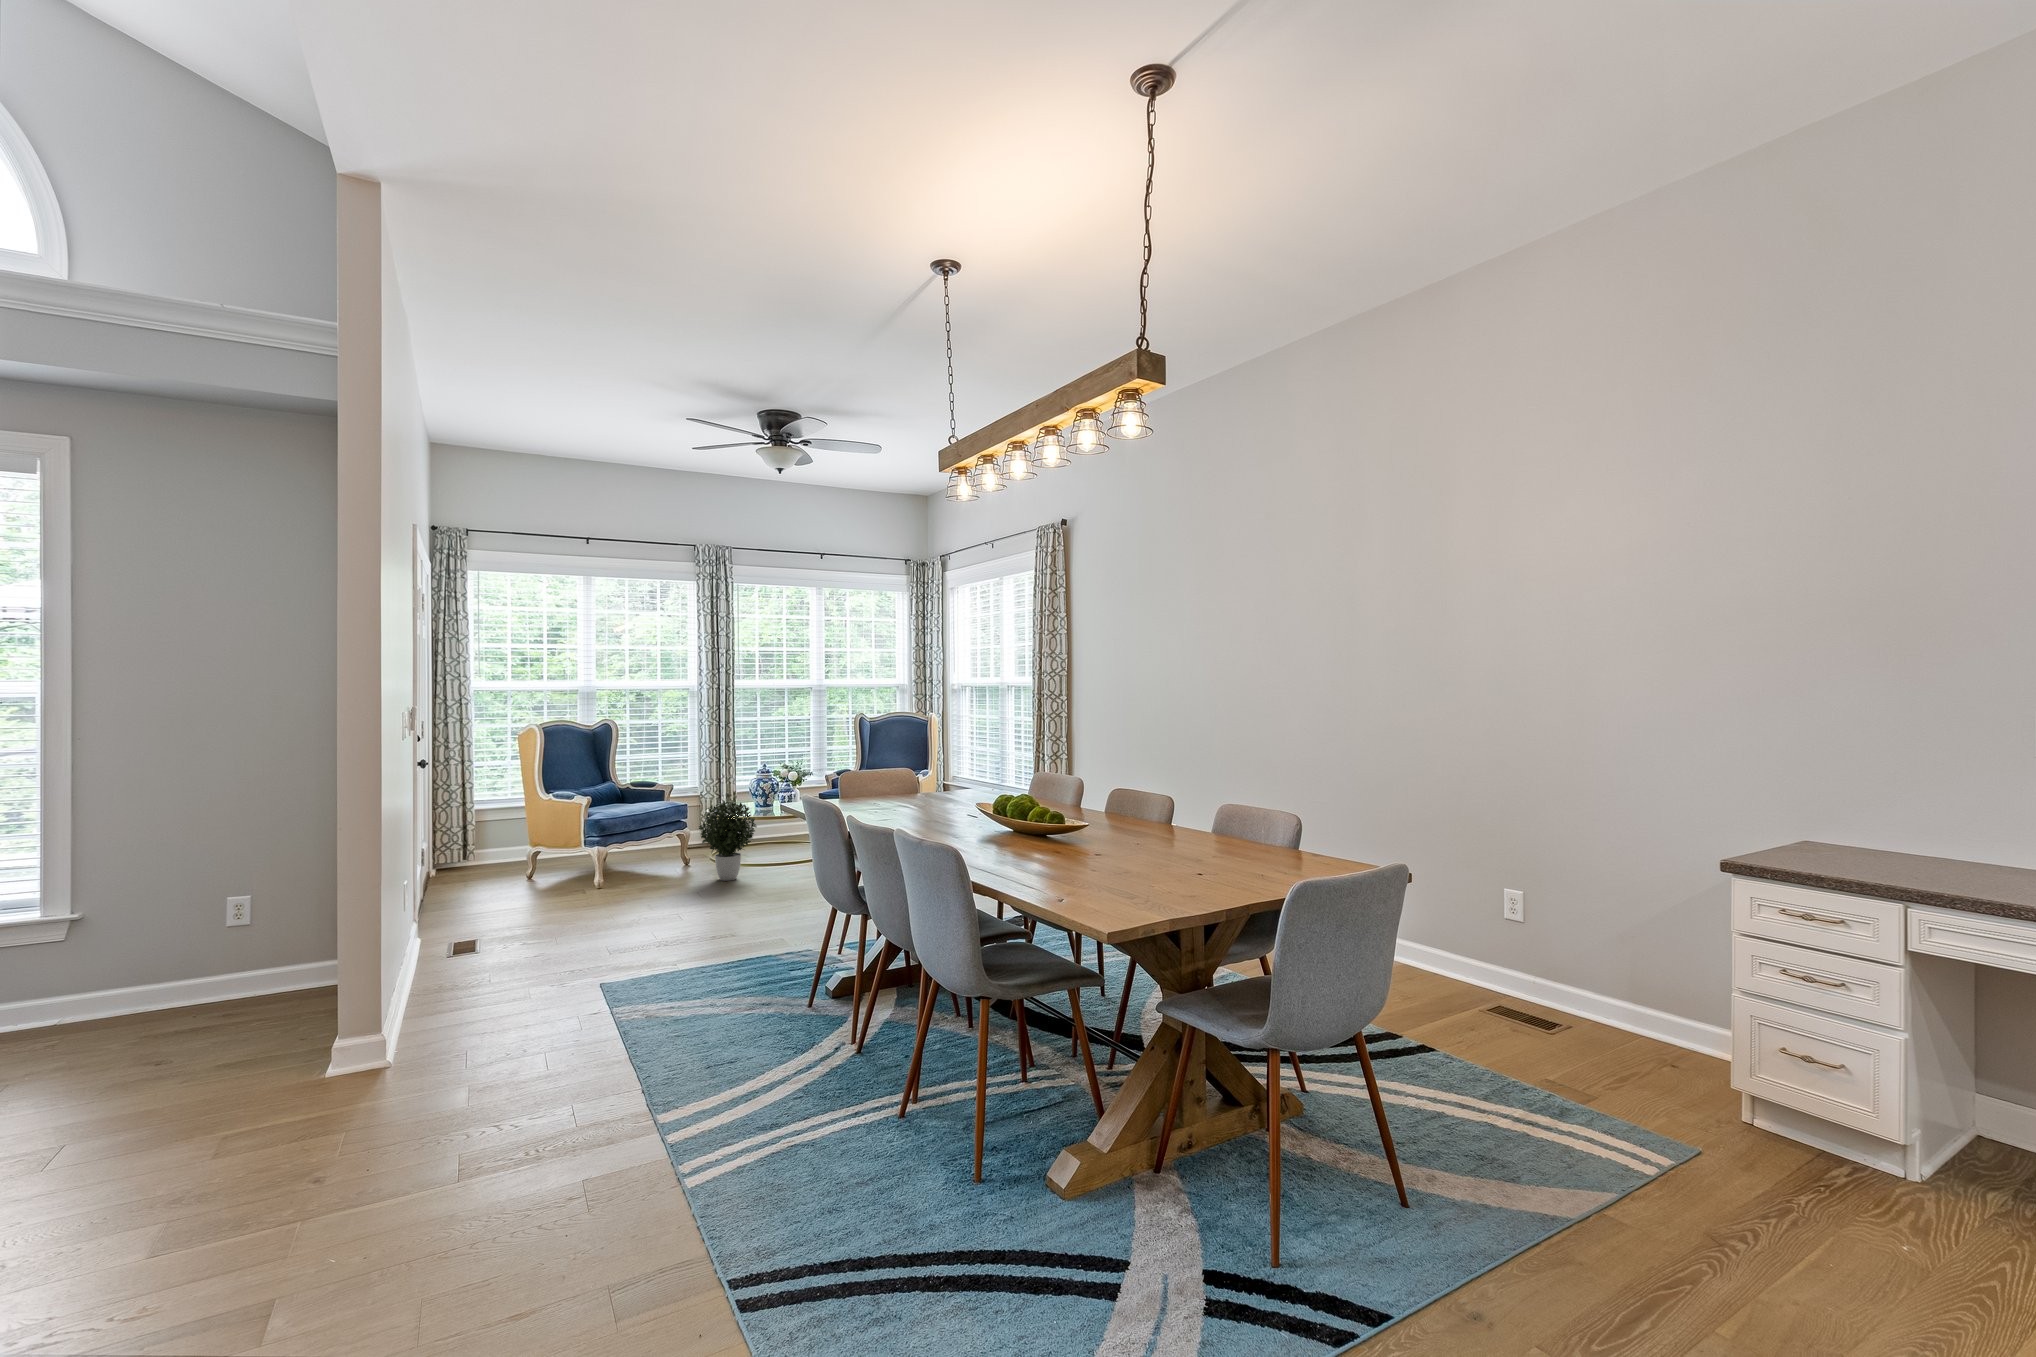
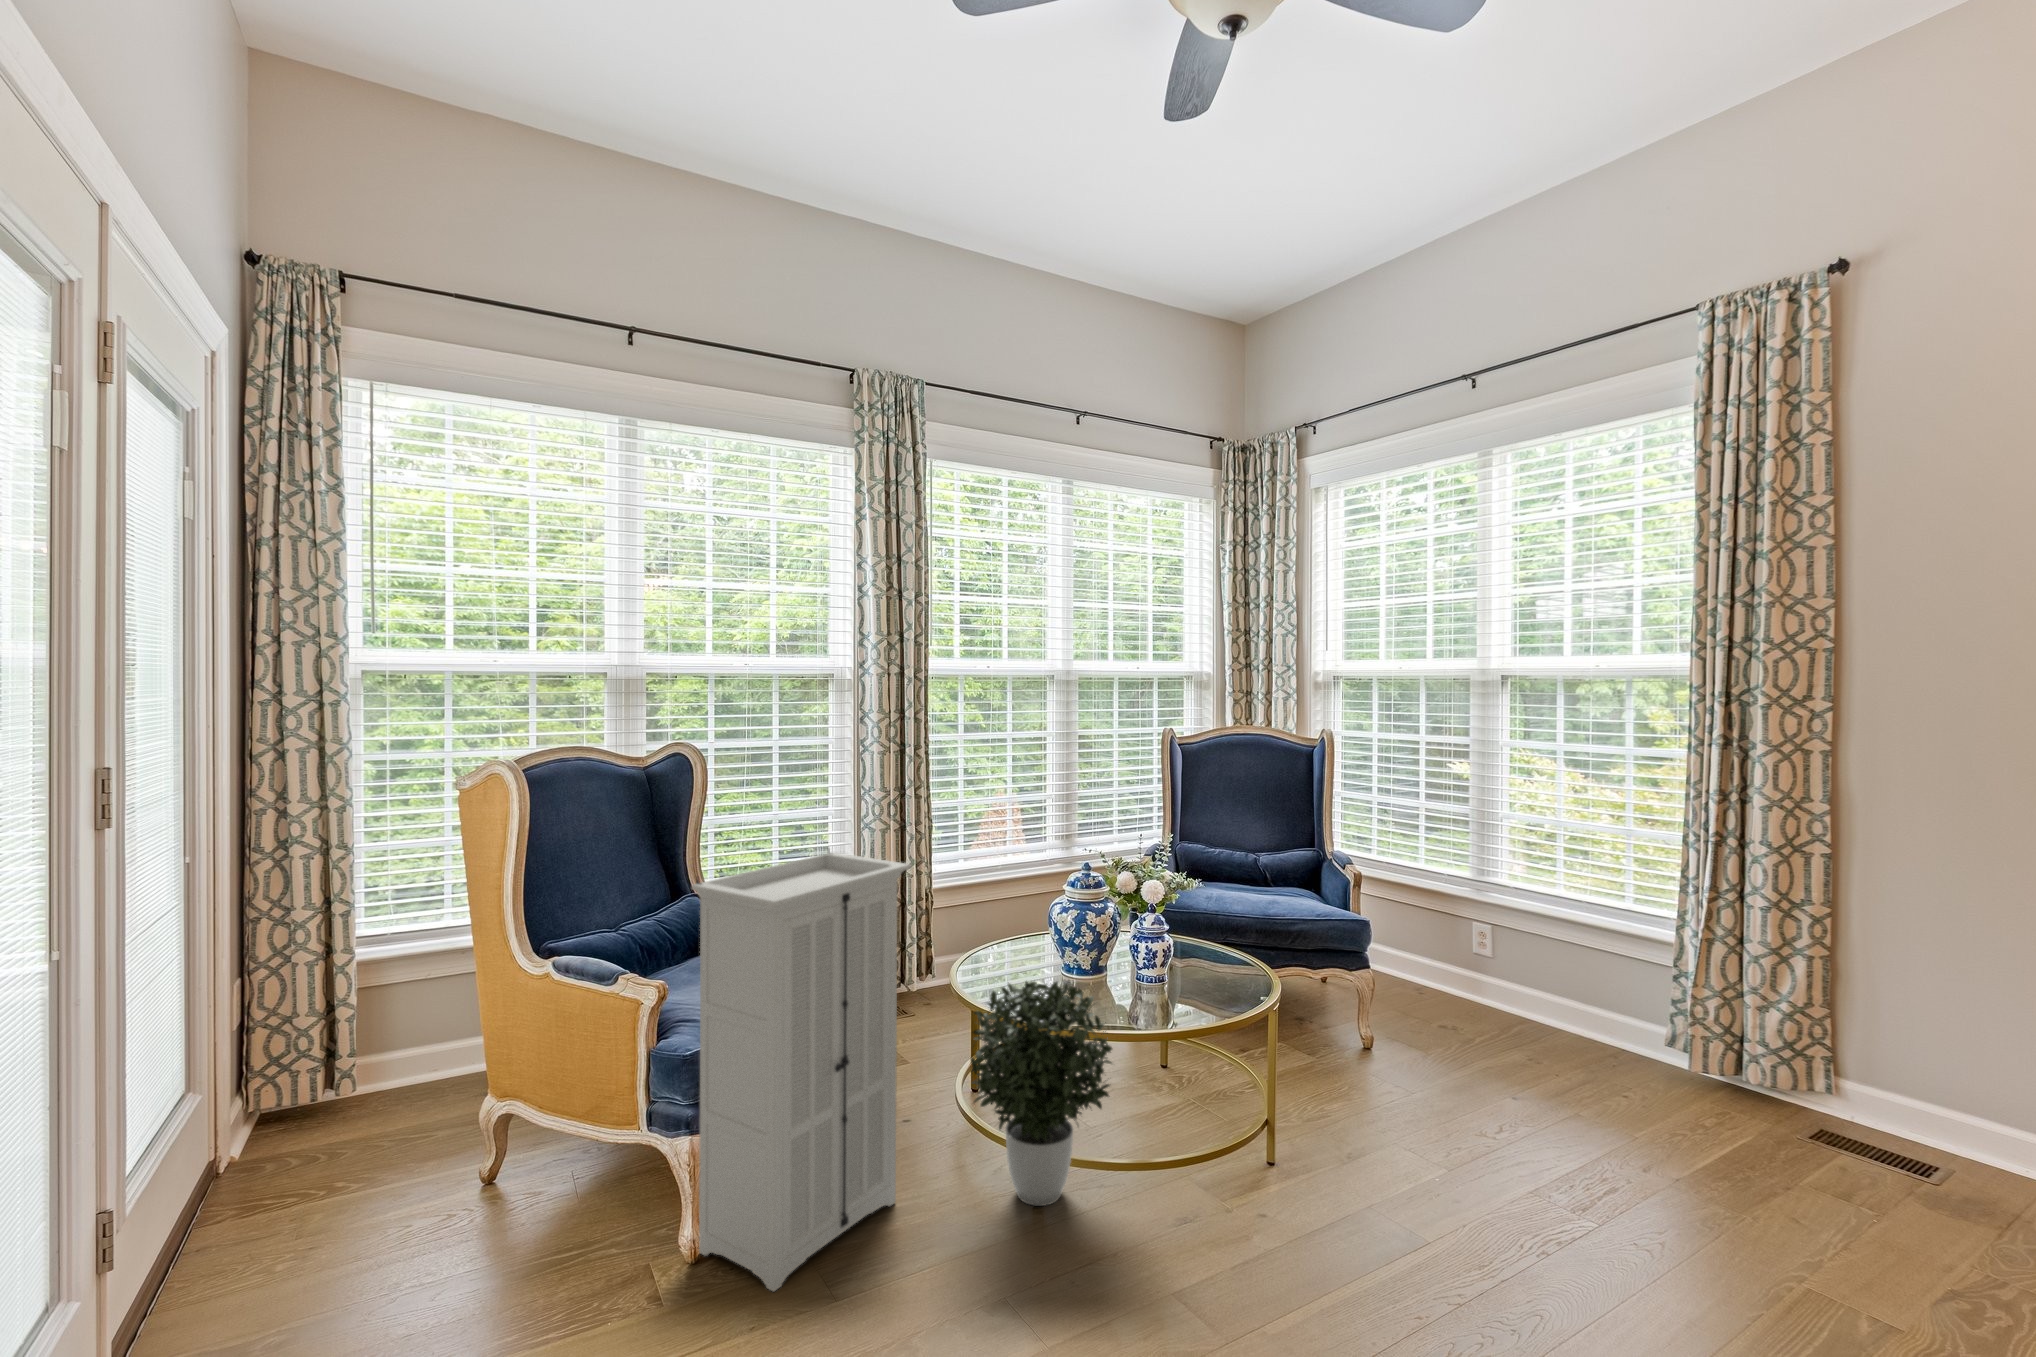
storage cabinet: none [596,754,679,891] -> present [692,850,911,1291]

